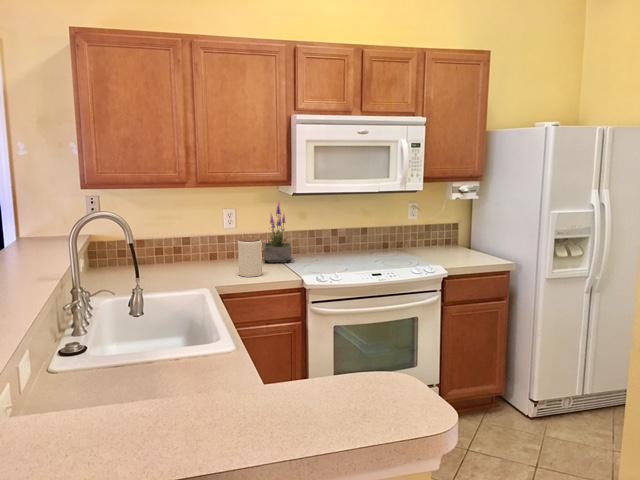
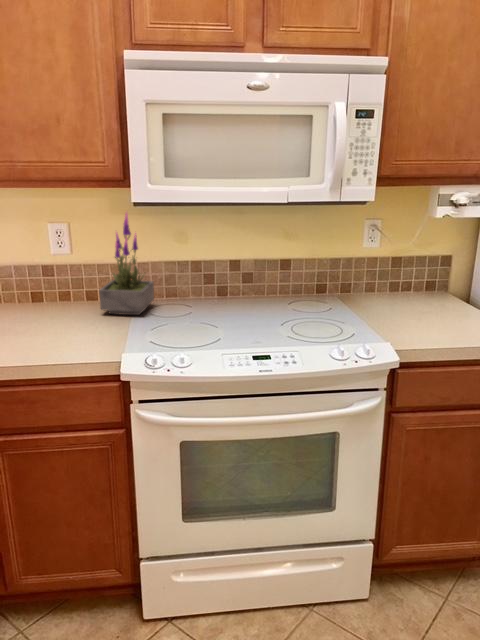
jar: present [238,238,262,277] -> none [21,278,69,348]

